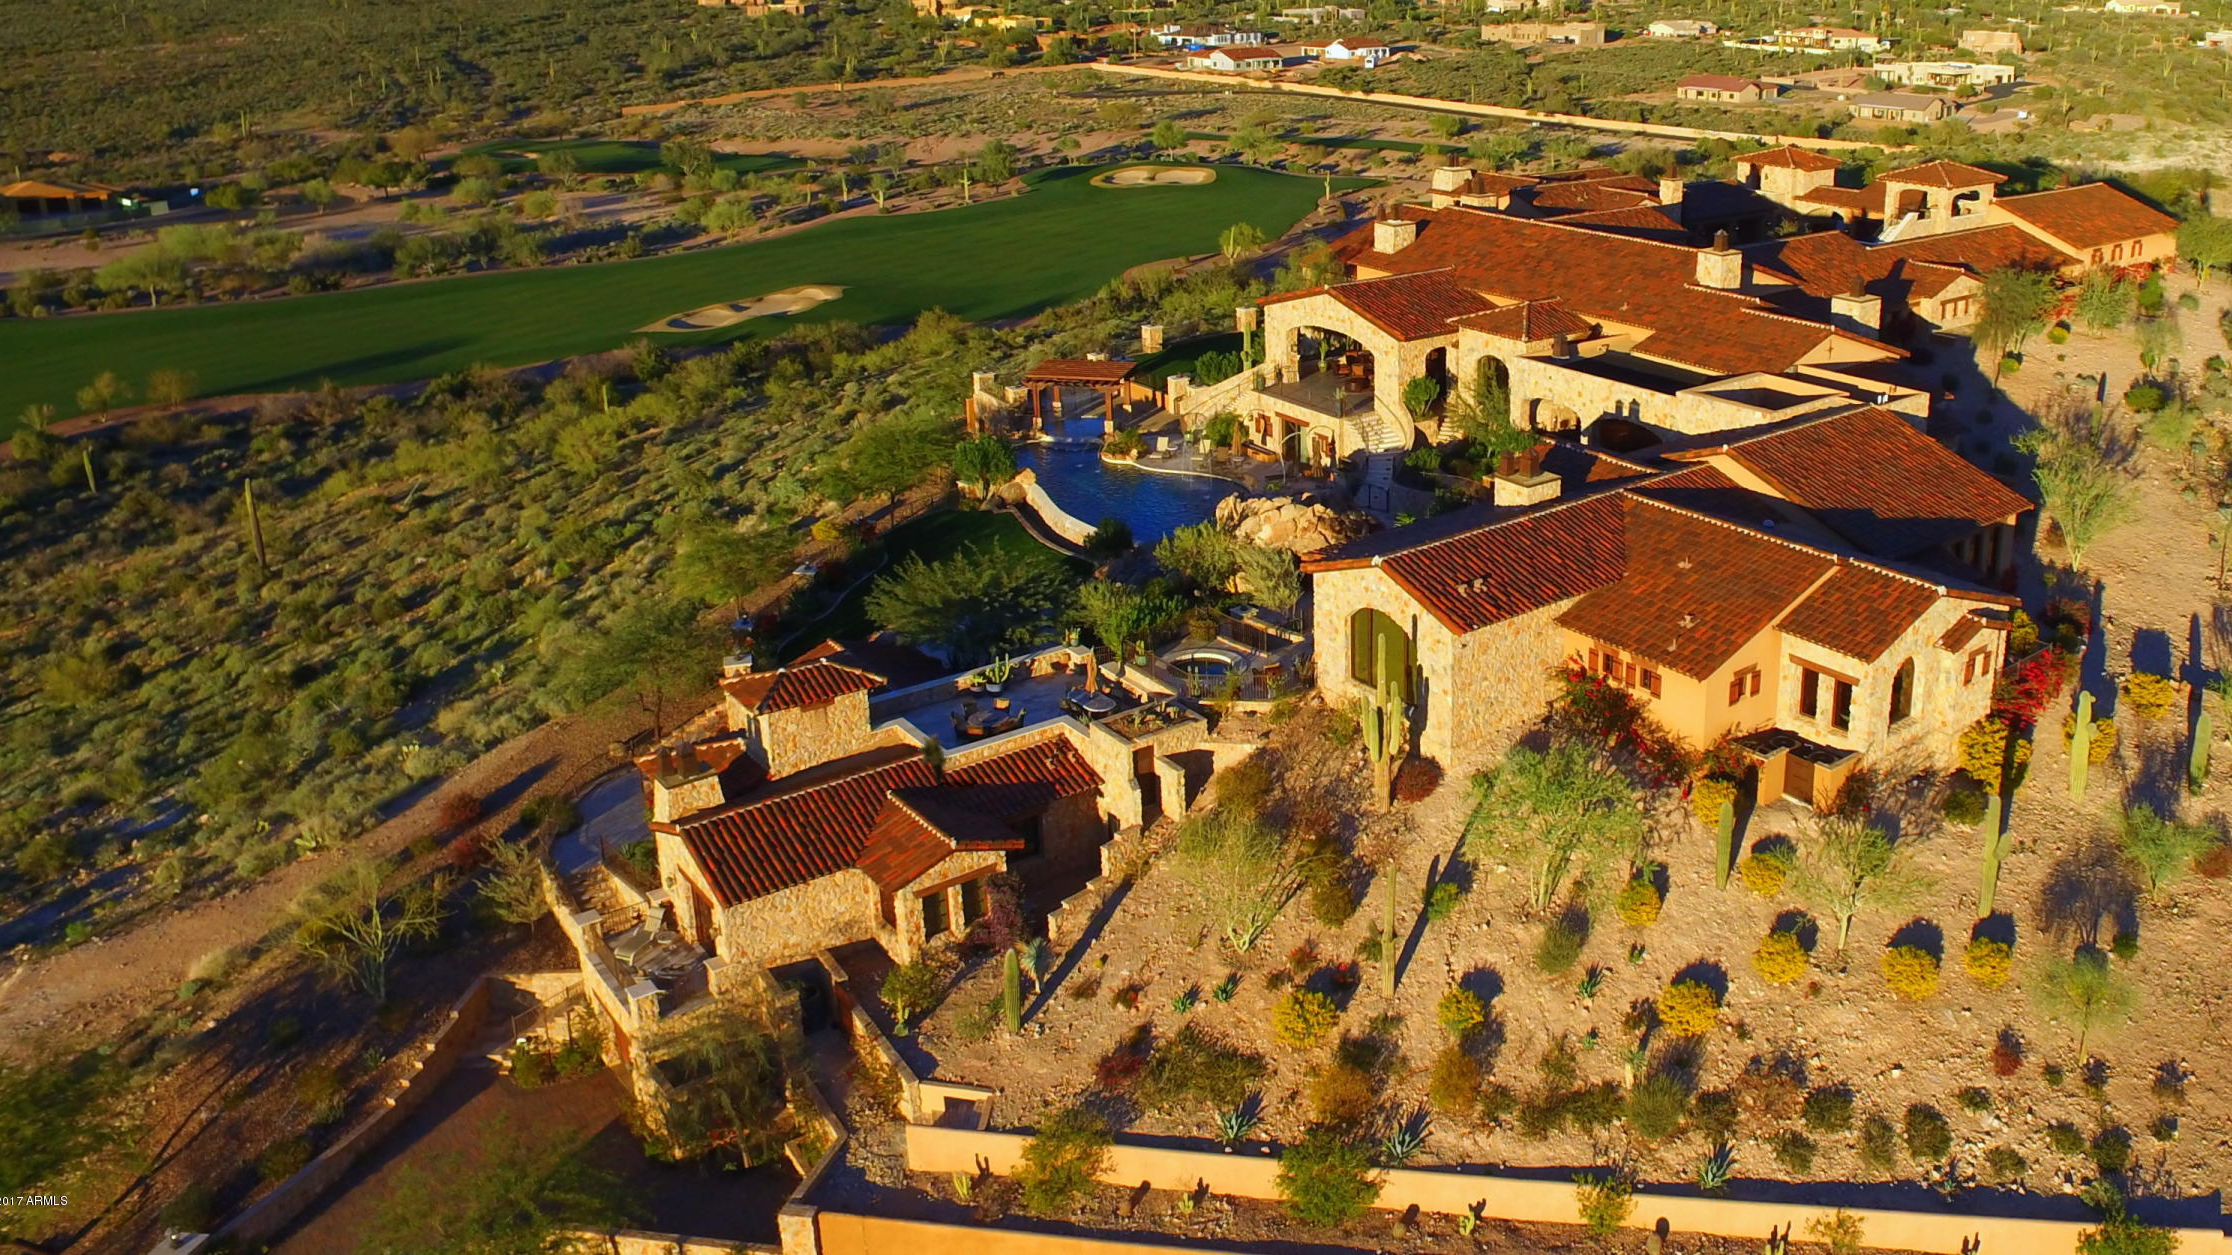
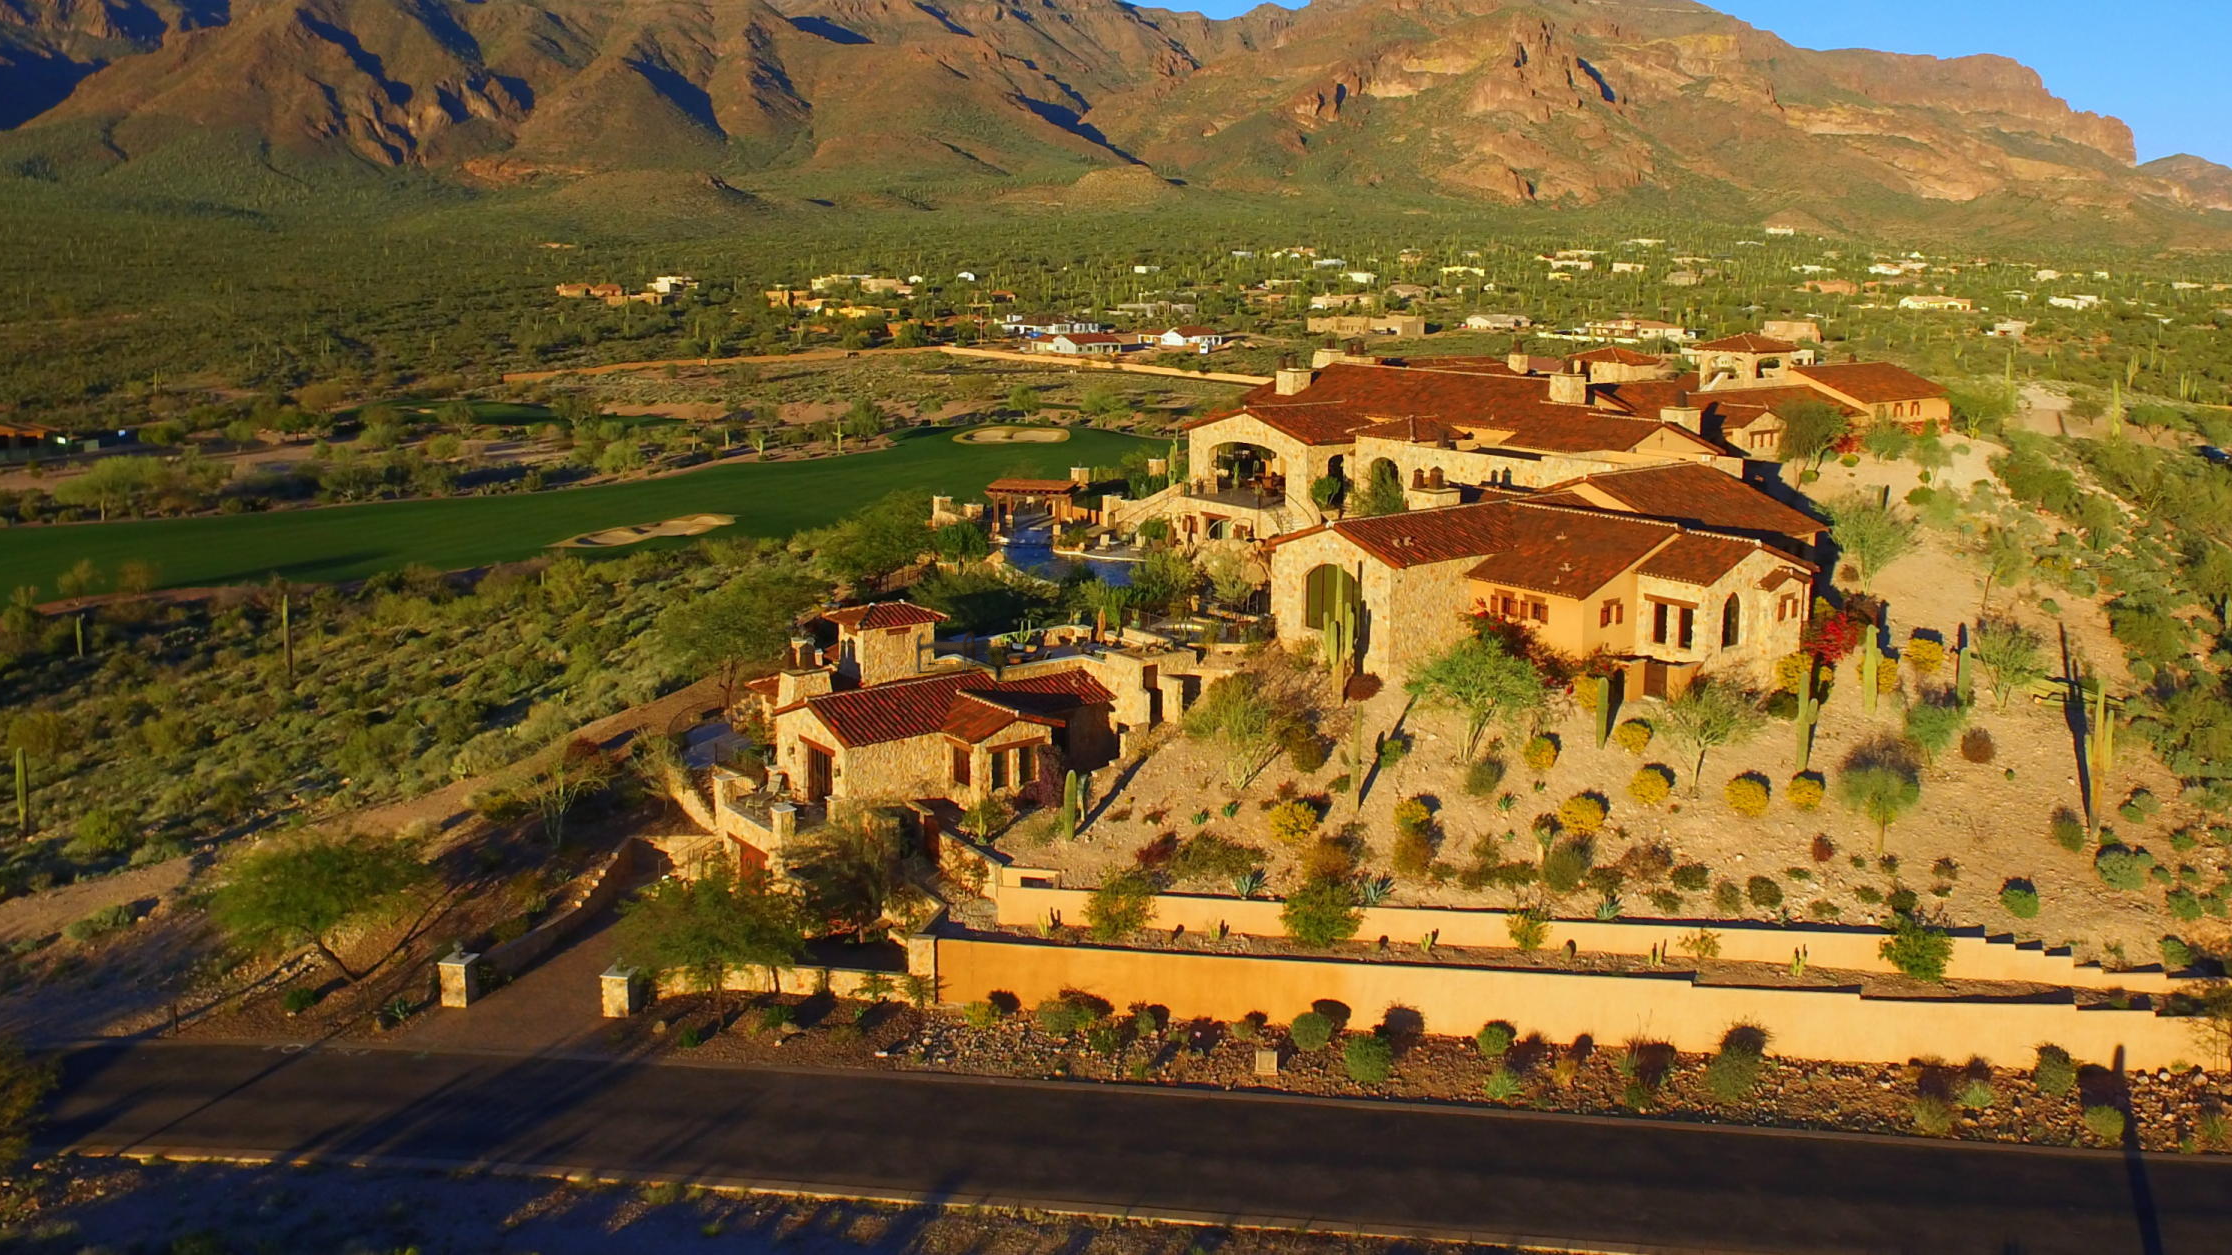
bench: none [833,707,918,768] -> present [916,632,976,674]

